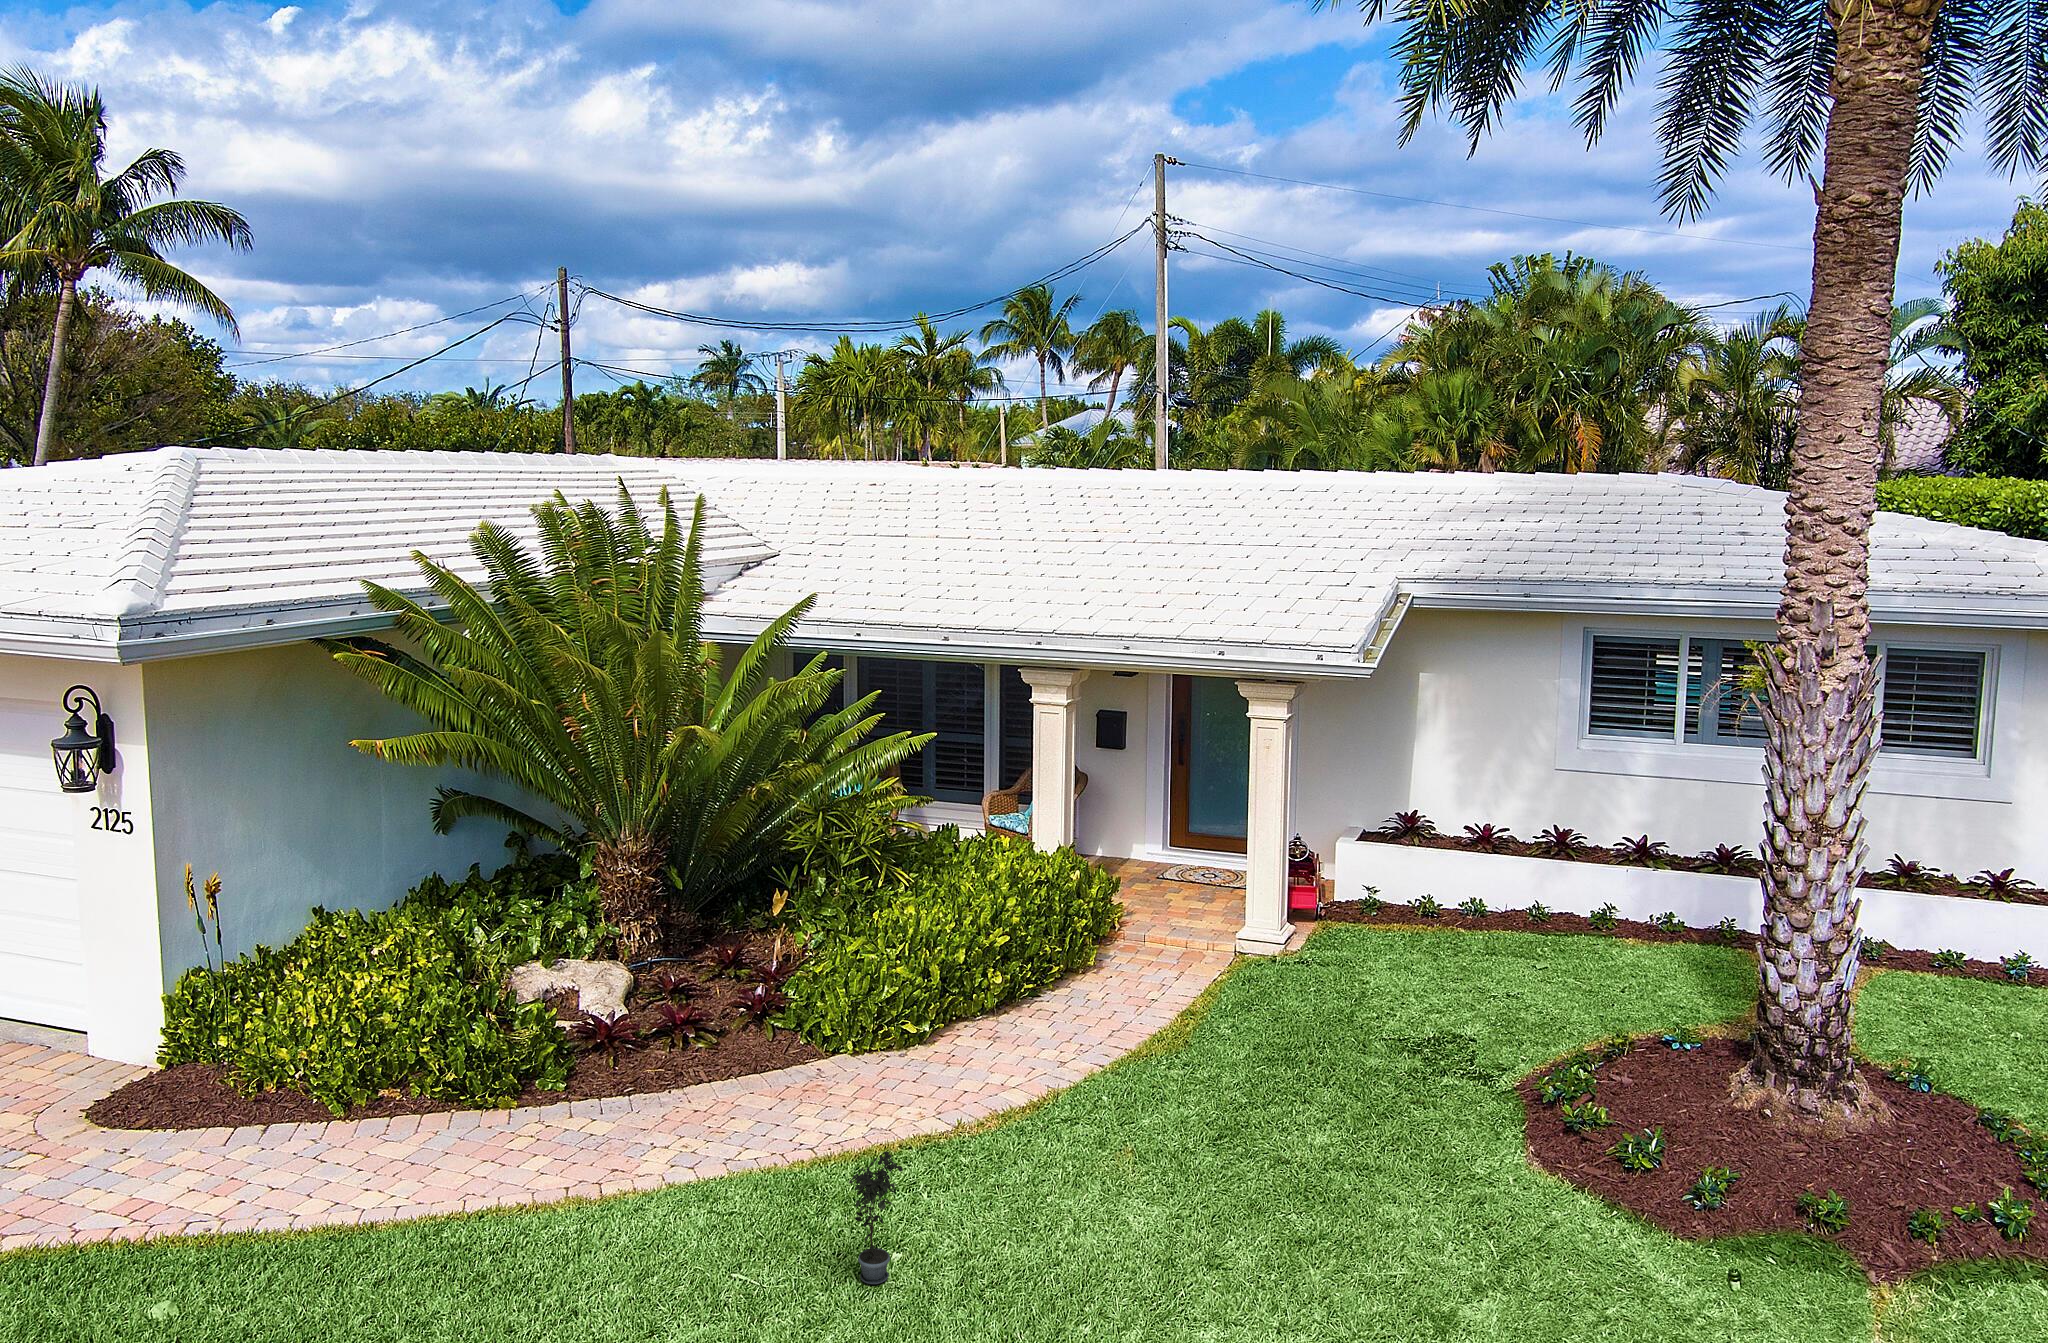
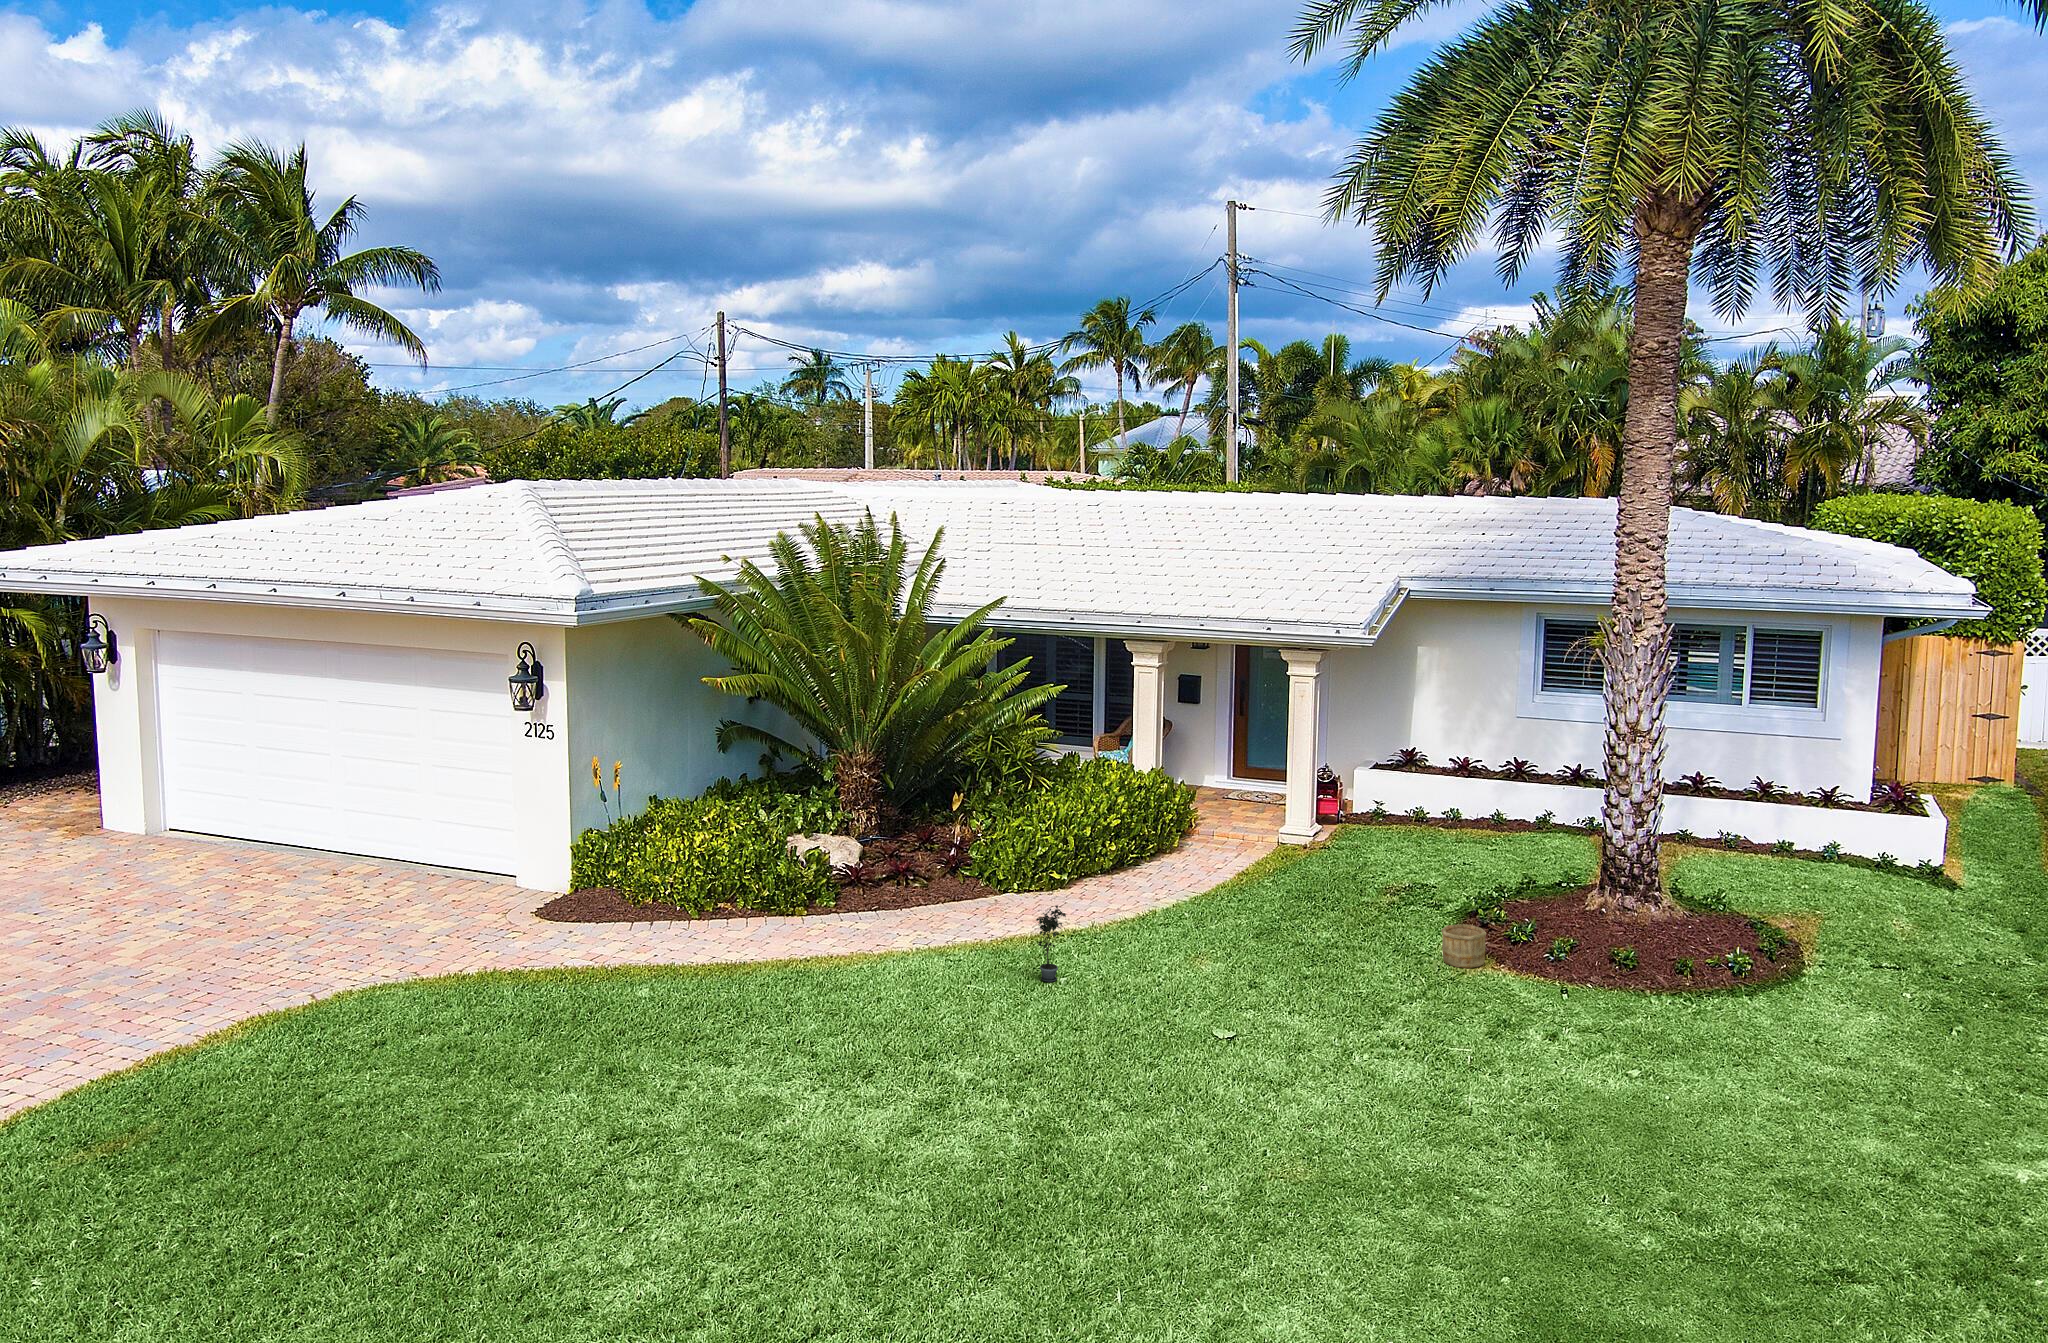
wooden bucket: none [1527,1148,1604,1230] -> present [1441,924,1486,968]

